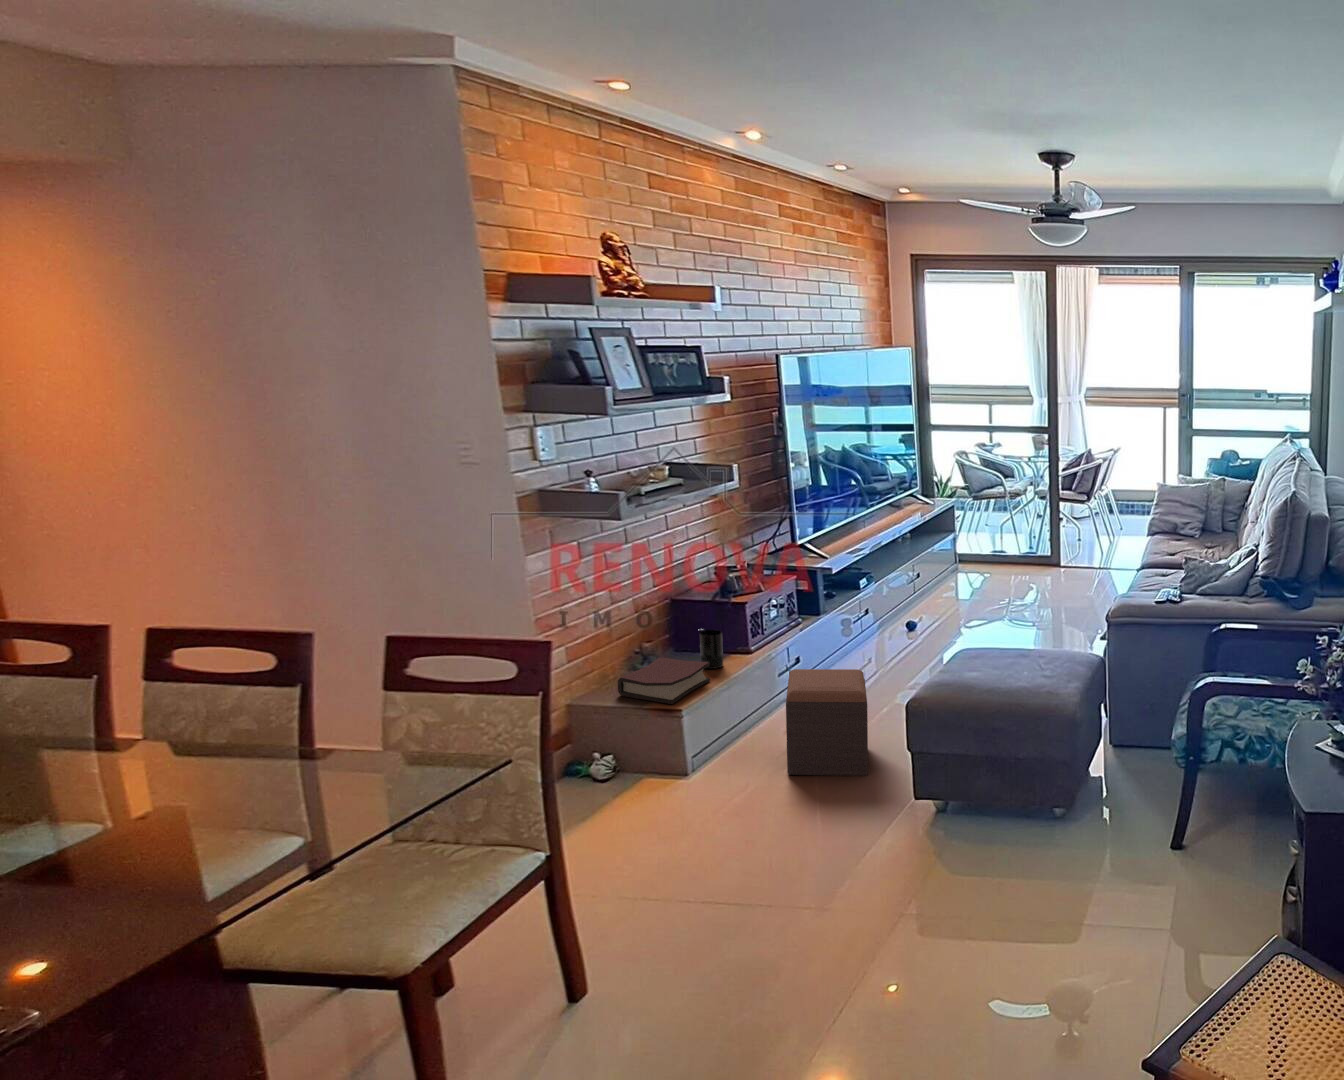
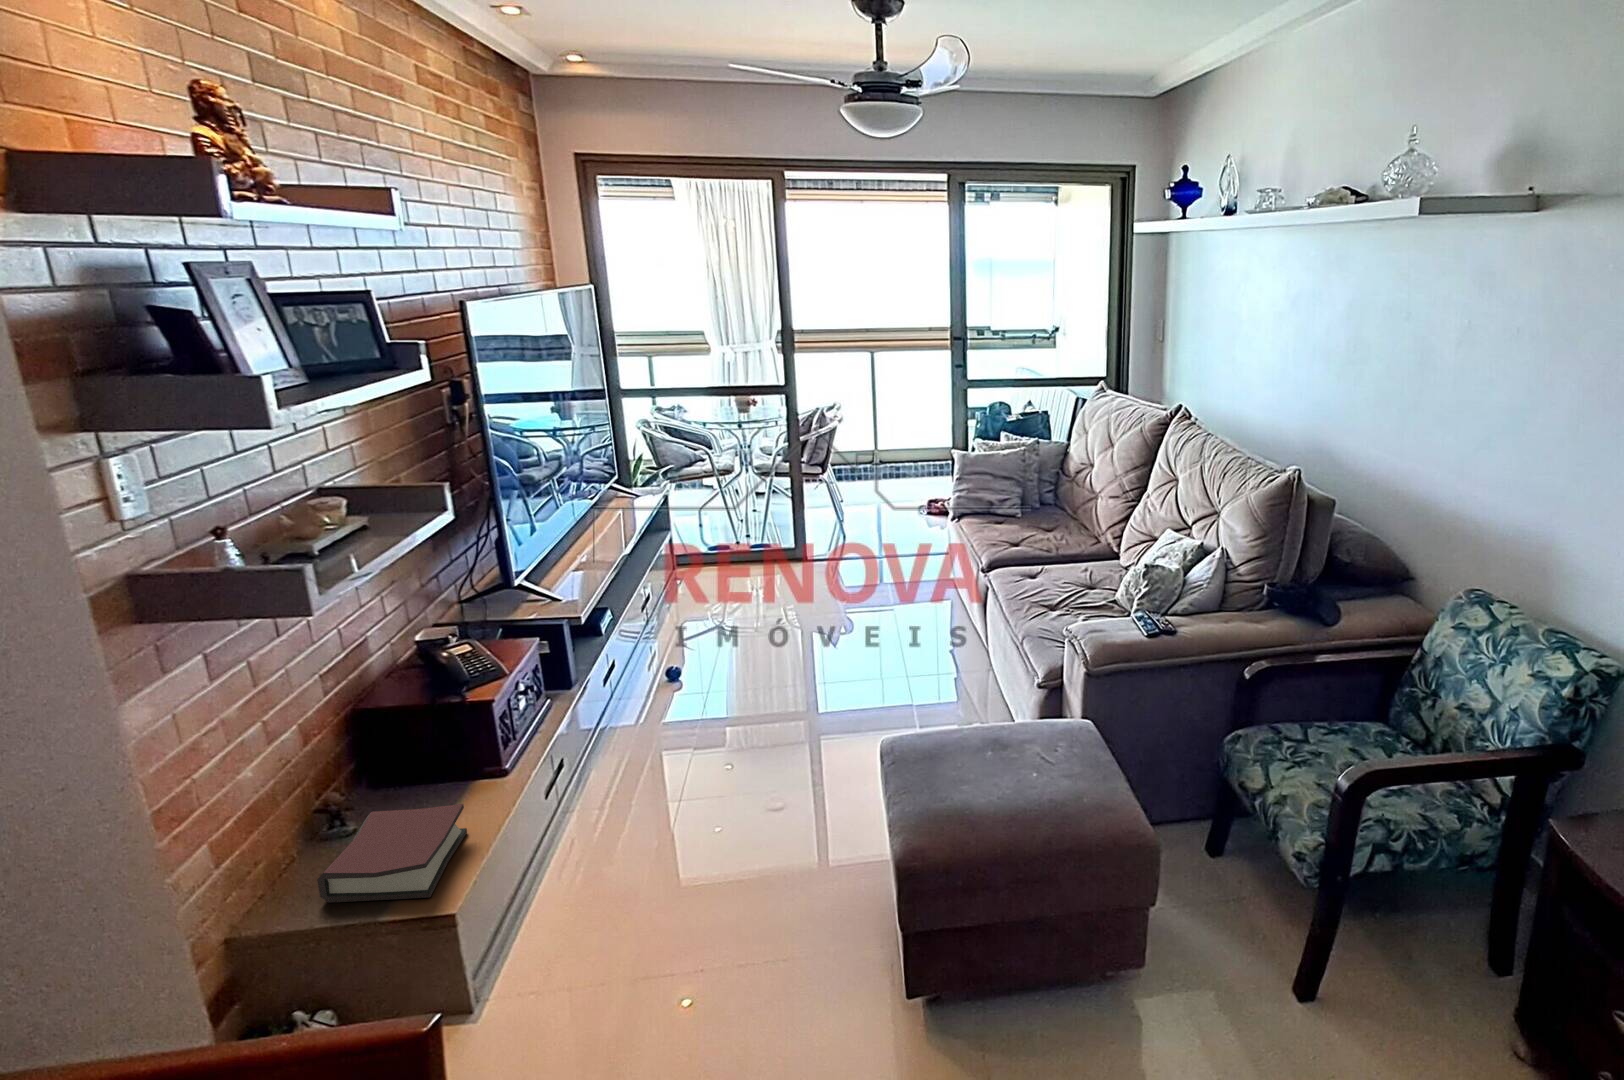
candle: present [700,630,723,669] -> none [423,744,472,809]
footstool: present [786,669,868,776] -> none [597,767,749,956]

